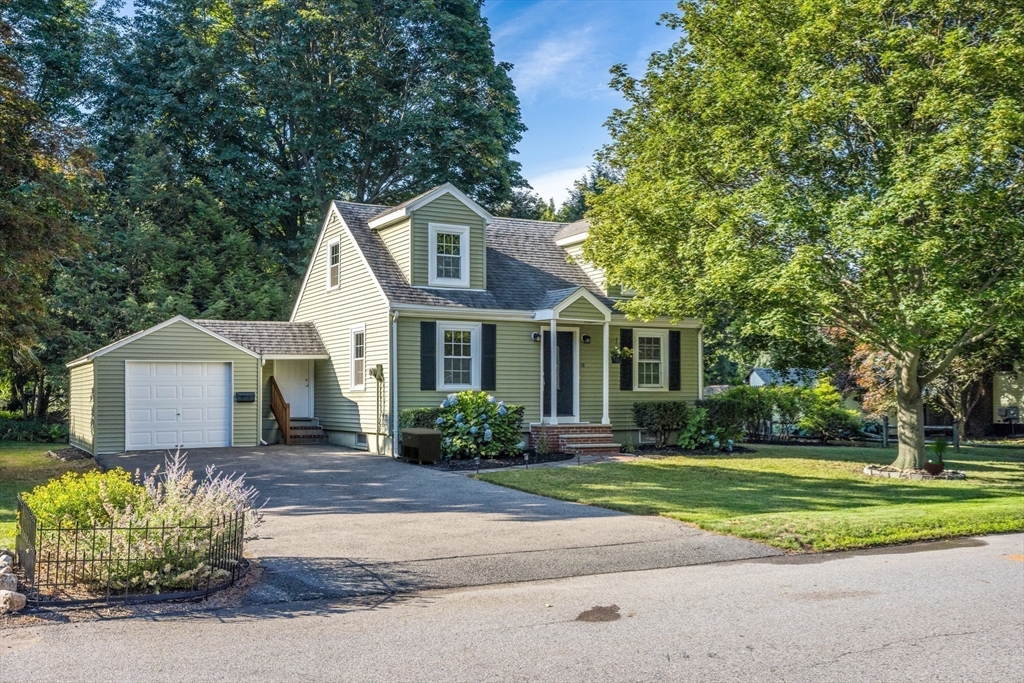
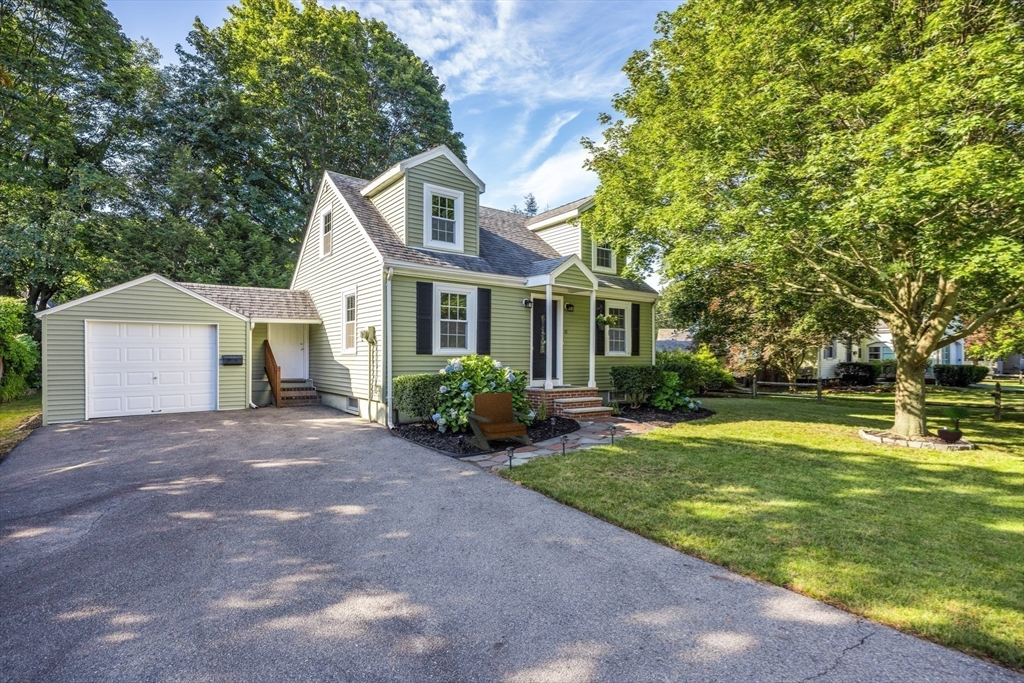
lounge chair: none [459,423,515,469] -> present [466,392,533,450]
storage bench: present [401,428,441,464] -> none [397,396,445,441]

